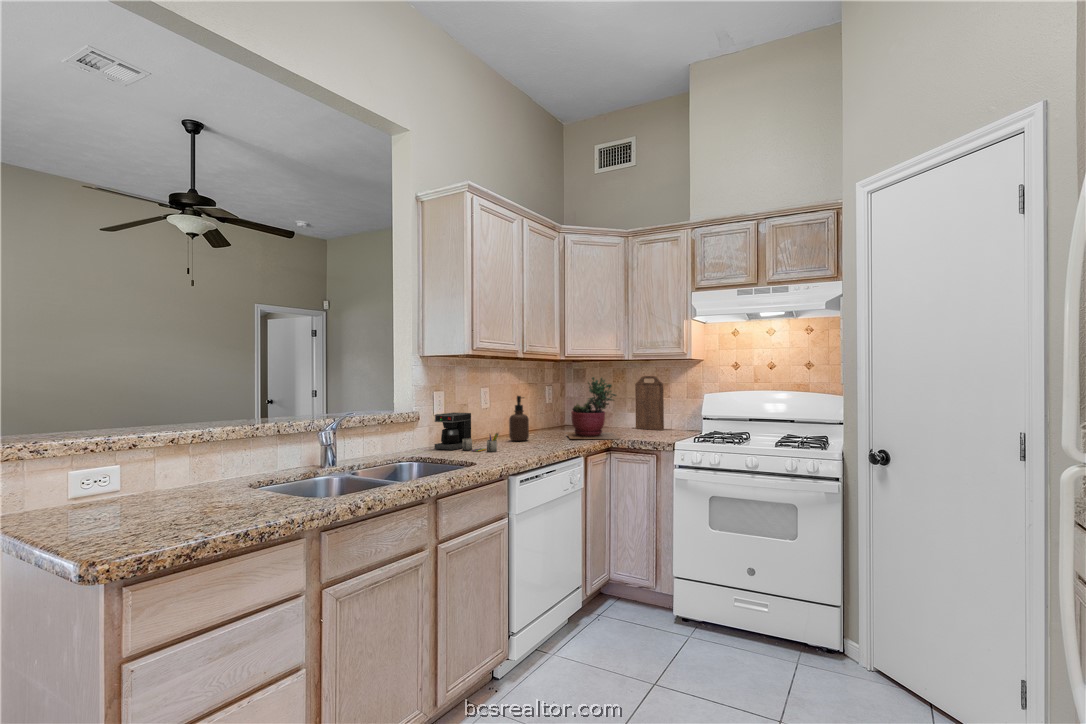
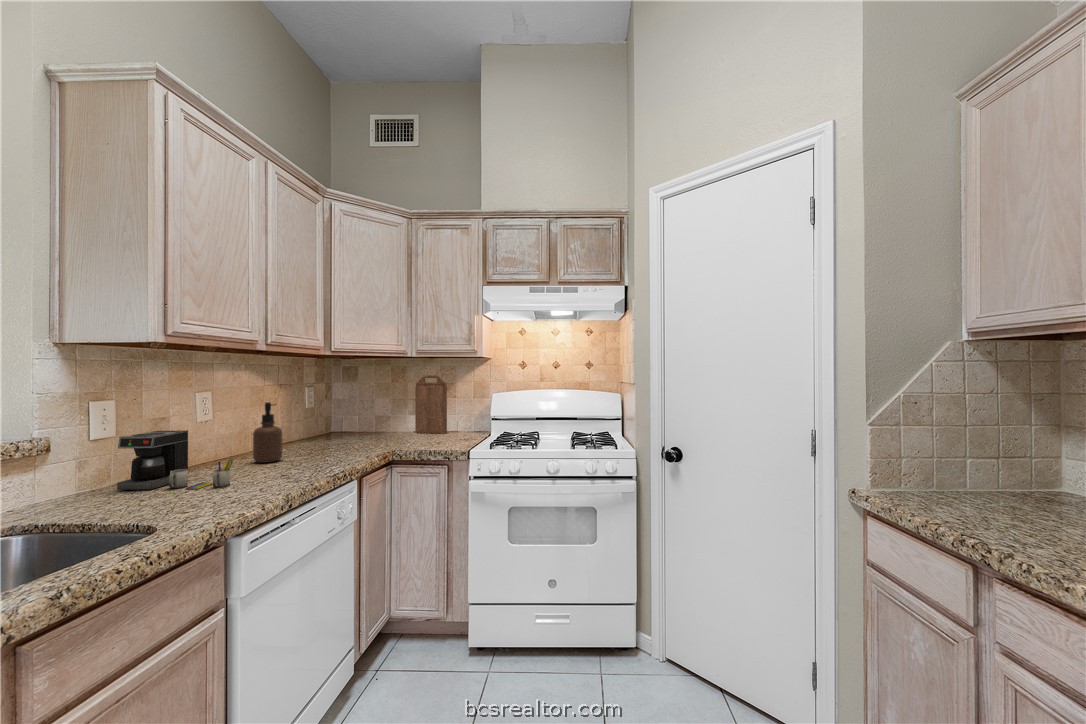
succulent plant: present [567,377,619,439] -> none [333,377,404,454]

